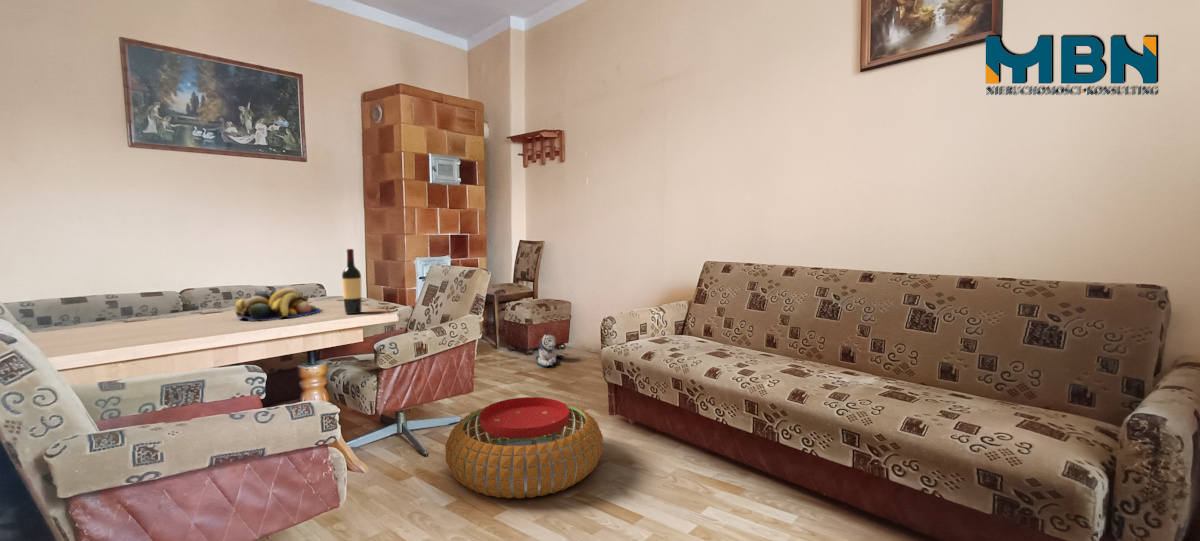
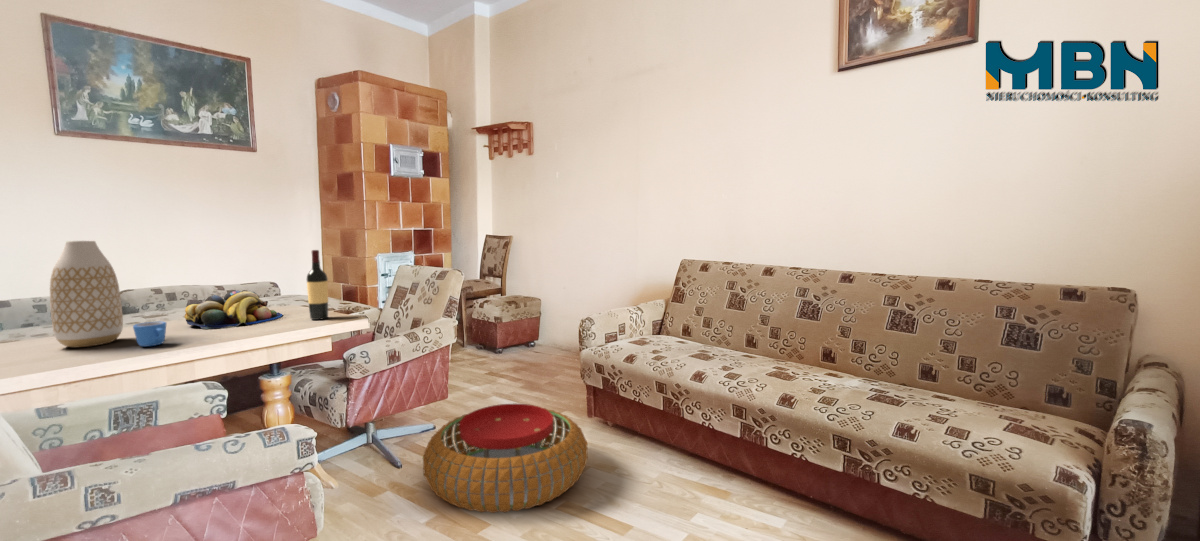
vase: none [120,240,181,335] -> present [50,240,123,347]
mug: none [189,312,217,334] -> present [133,321,166,347]
plush toy: present [536,334,563,367] -> none [507,334,535,367]

